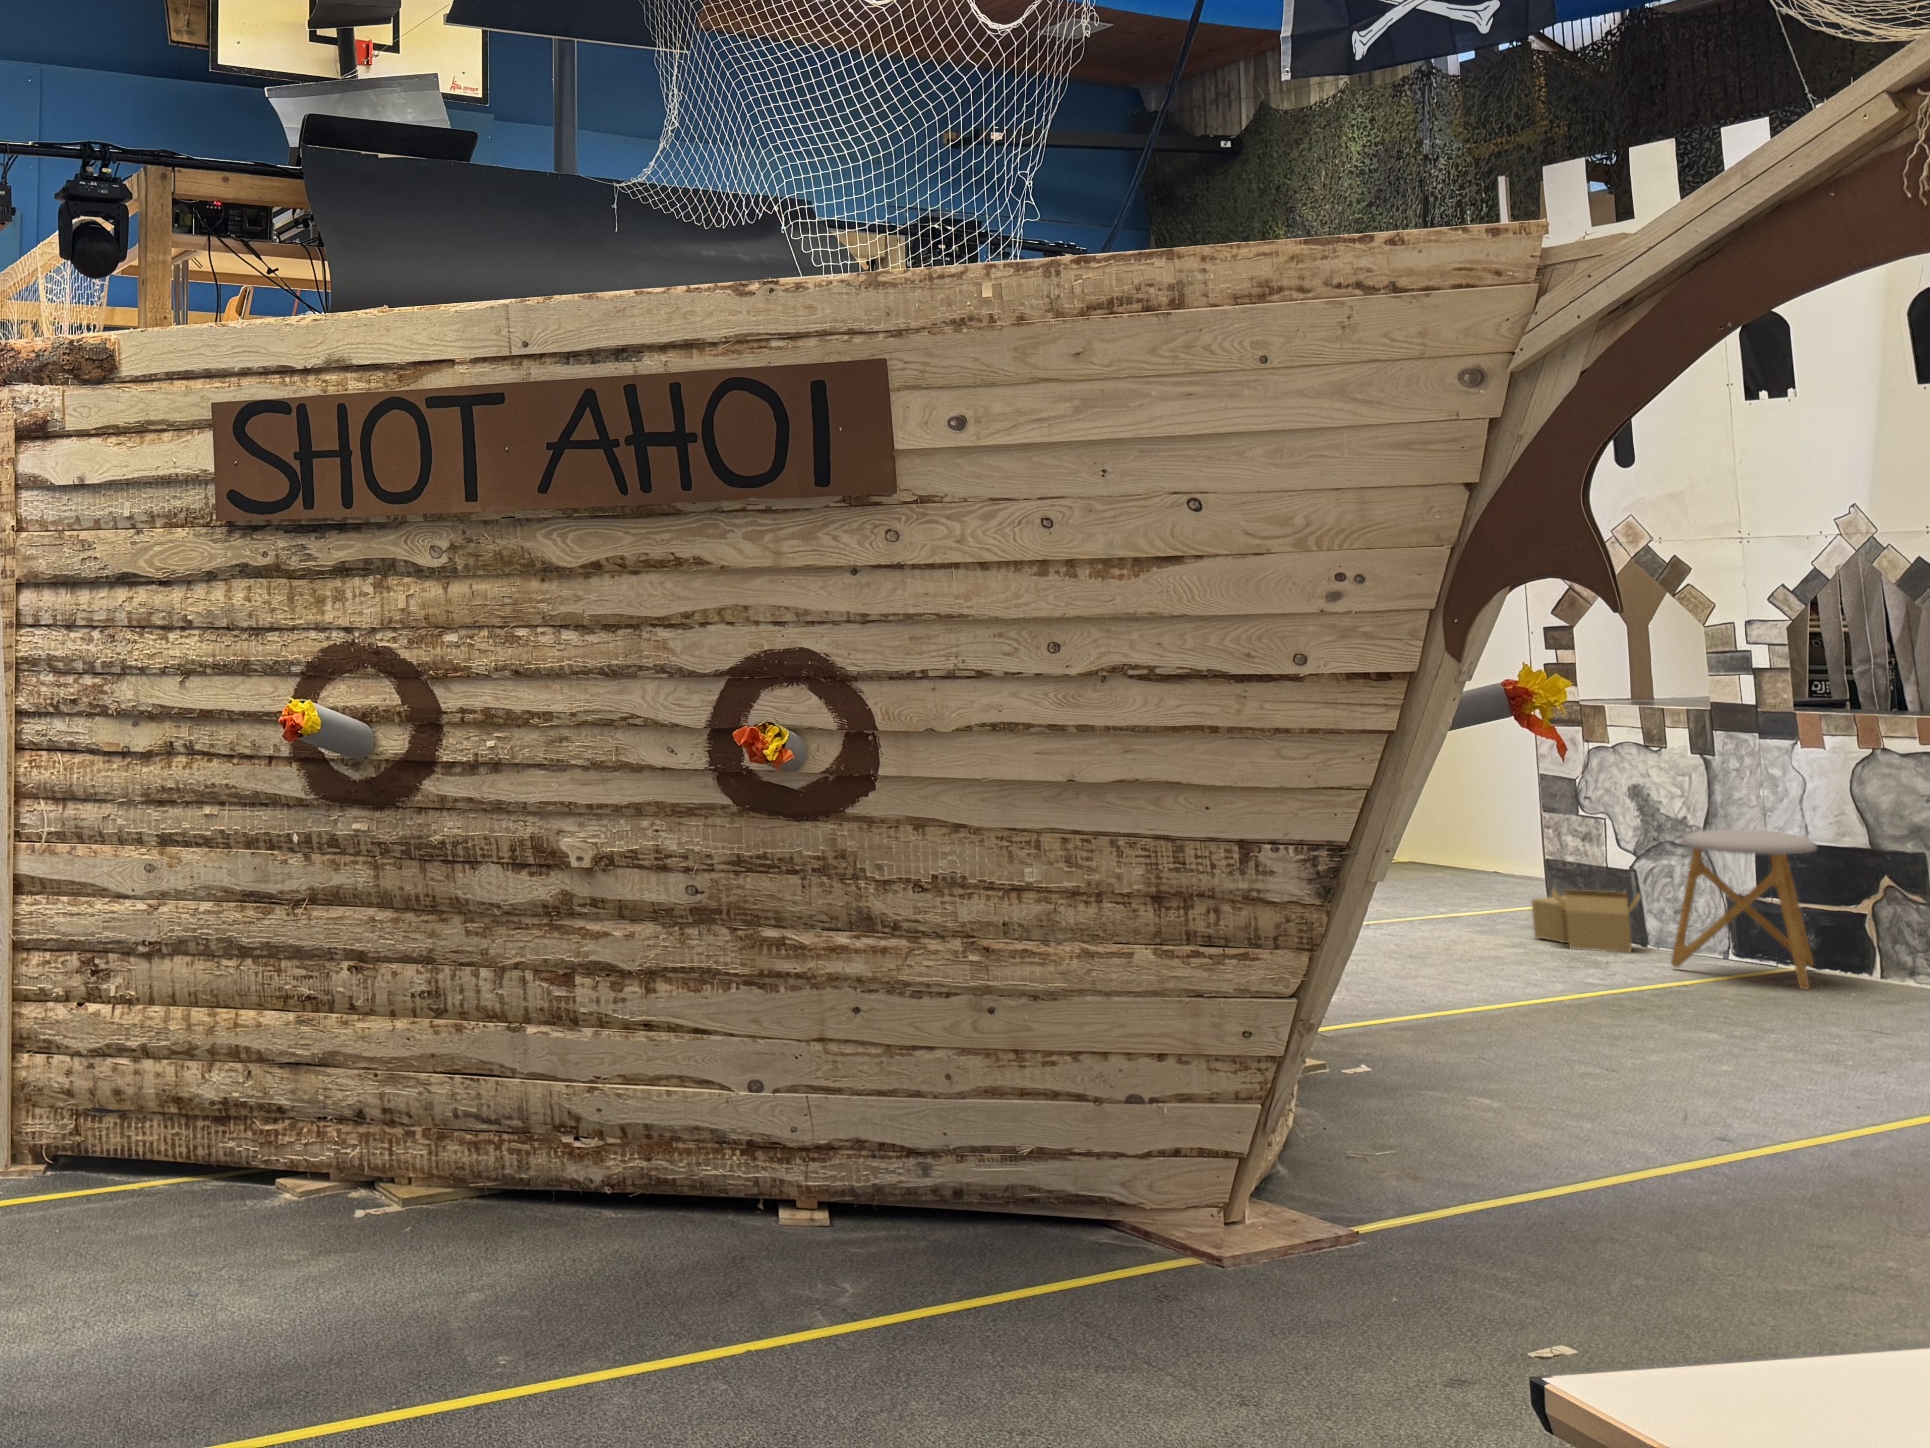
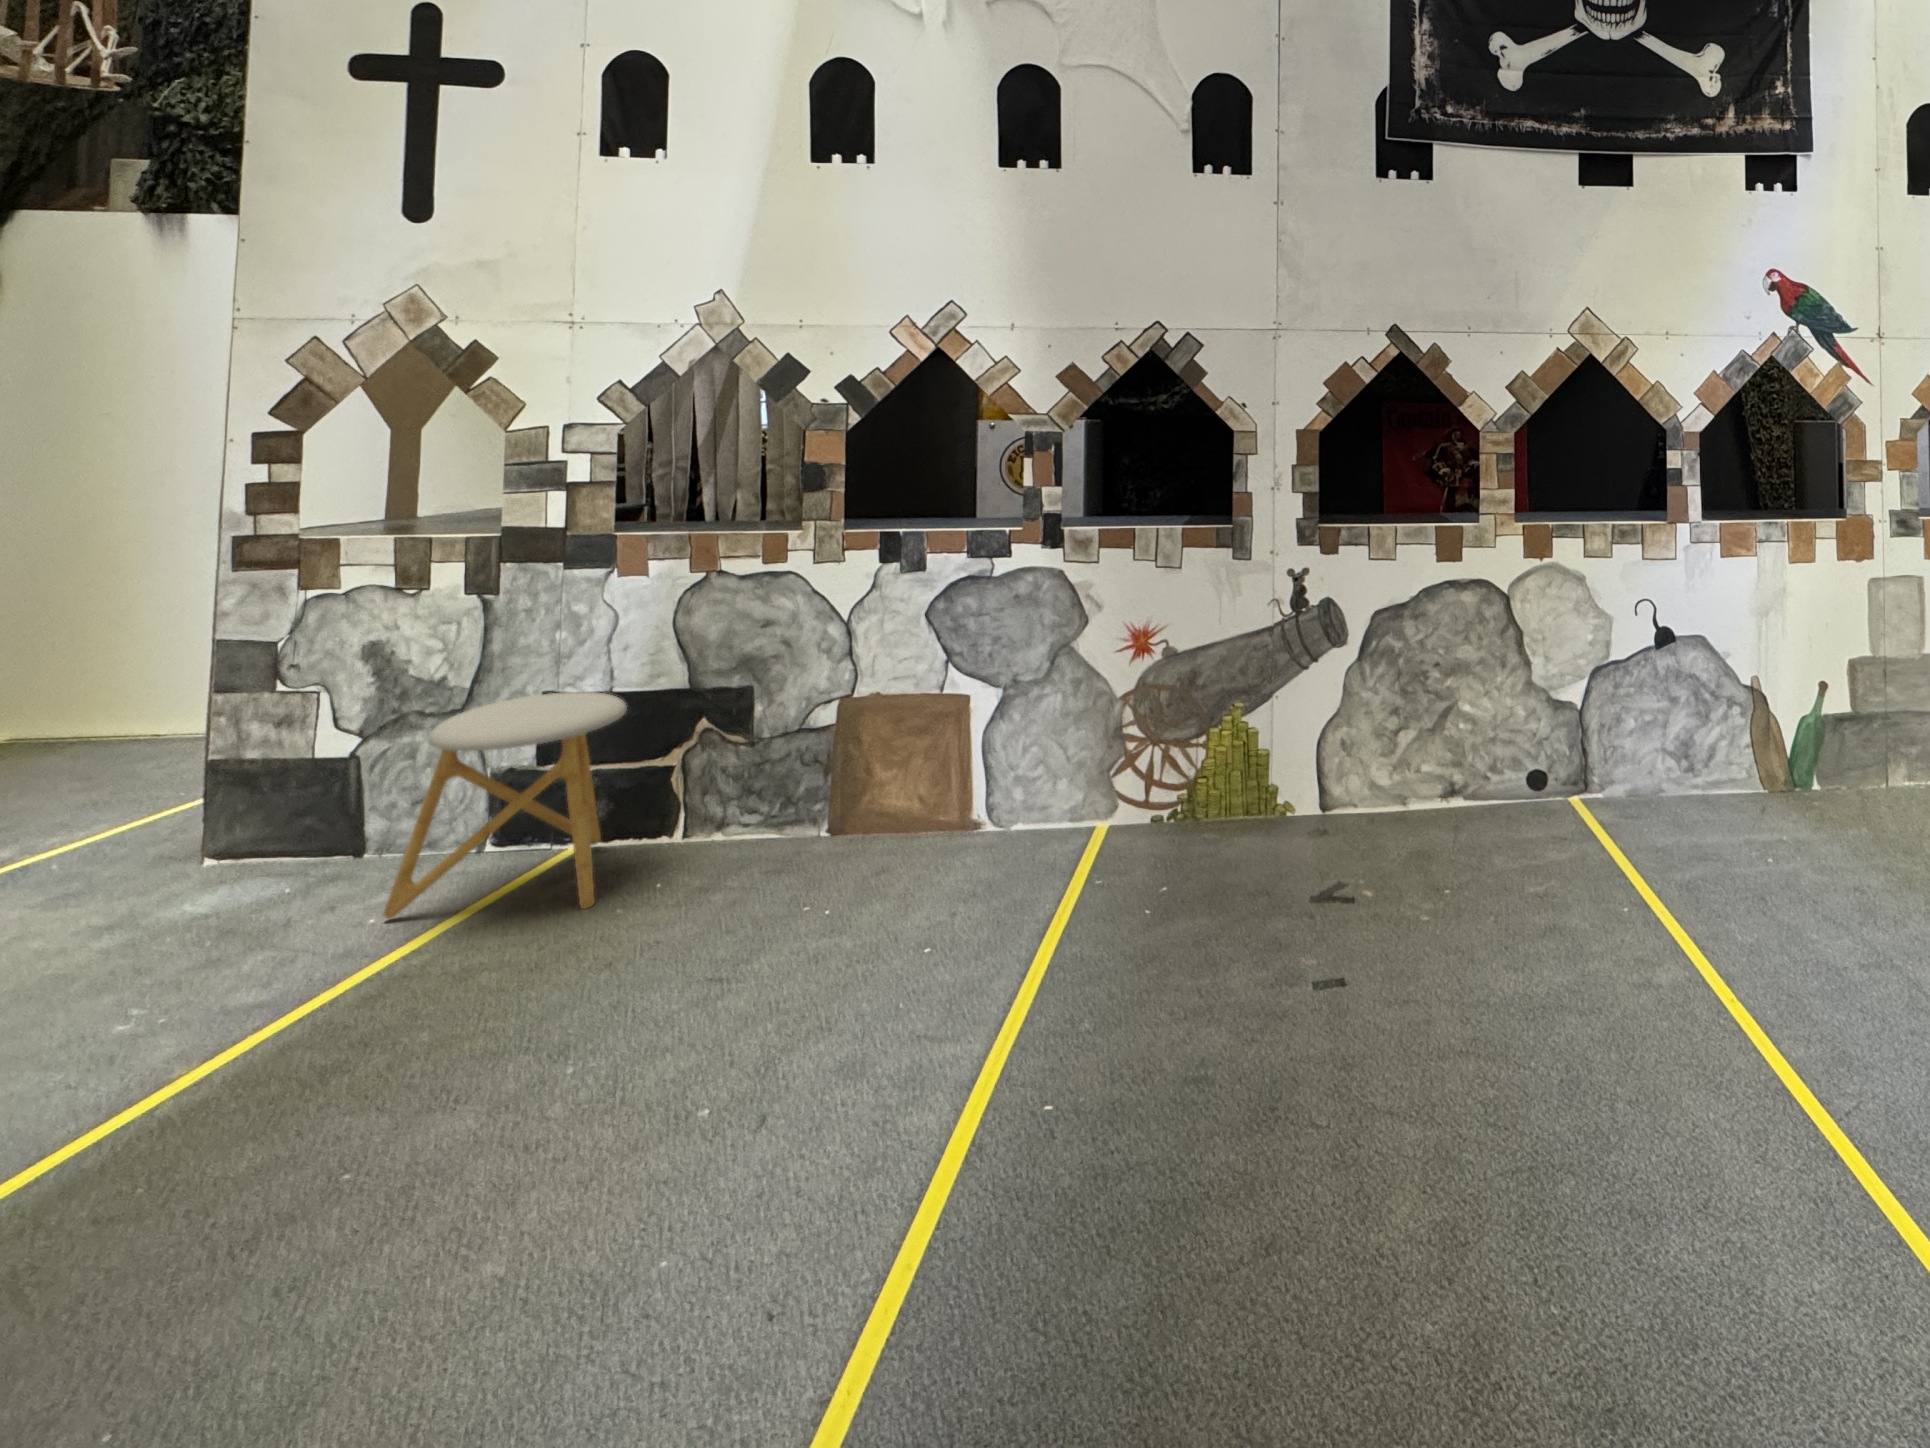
cardboard box: present [1532,890,1640,952] -> none [150,794,357,917]

